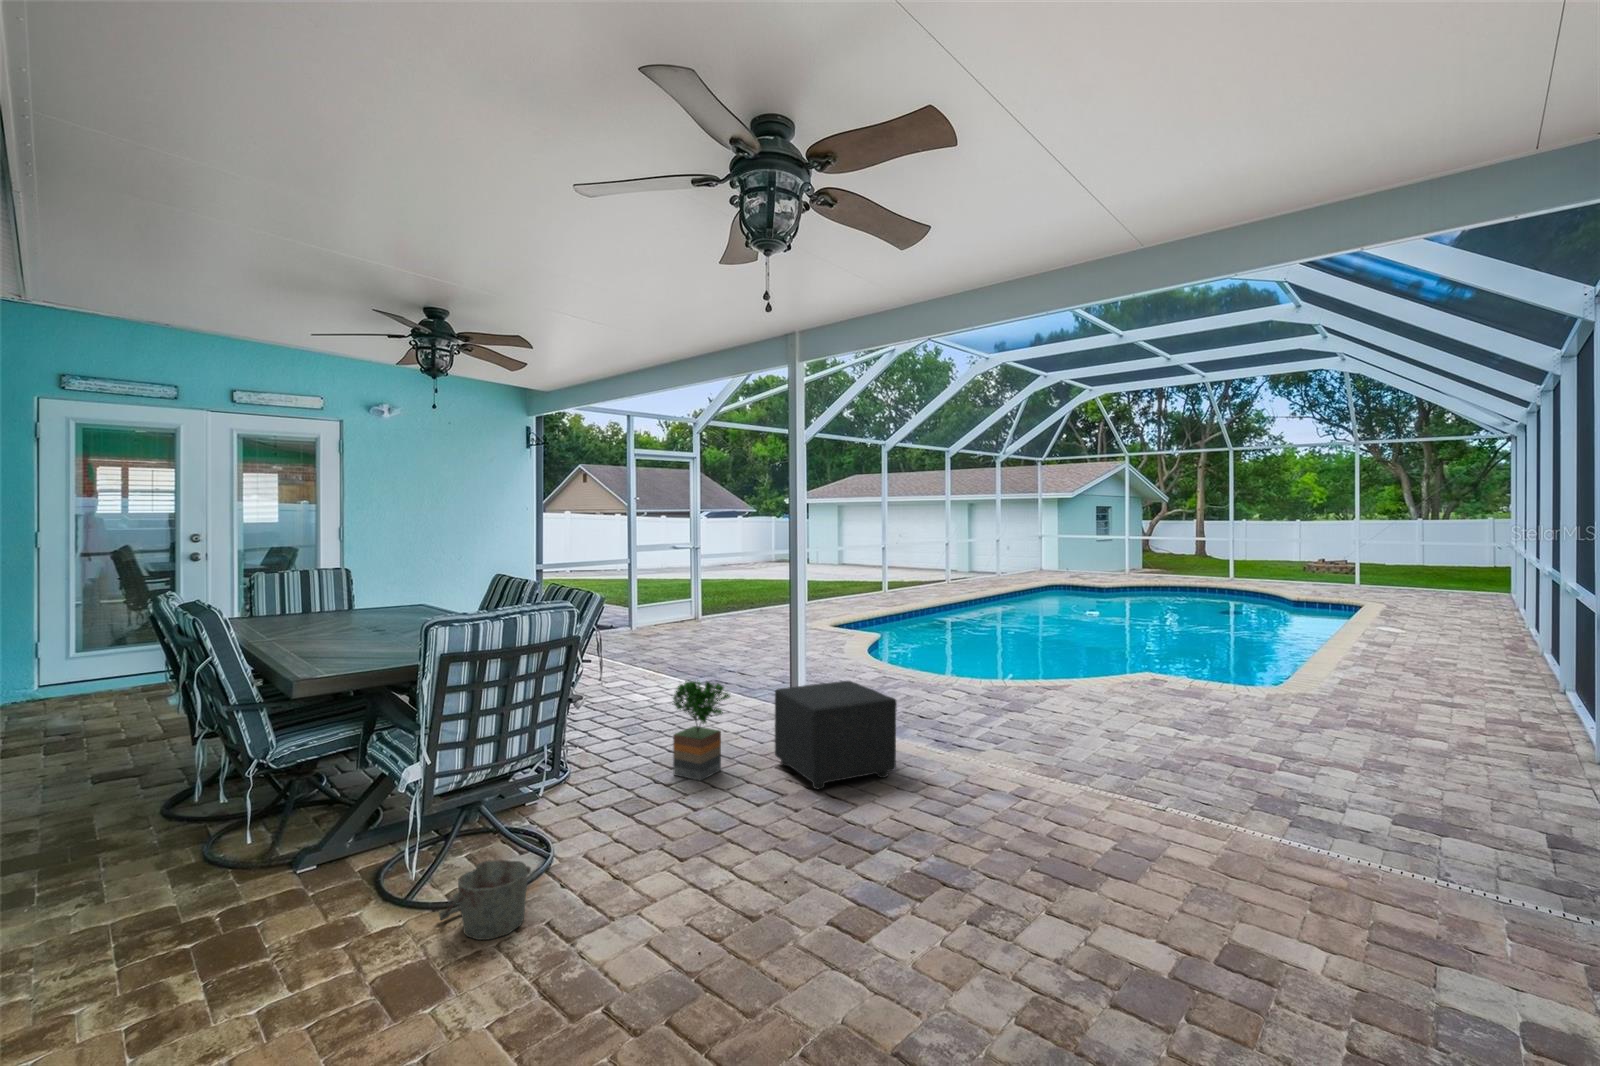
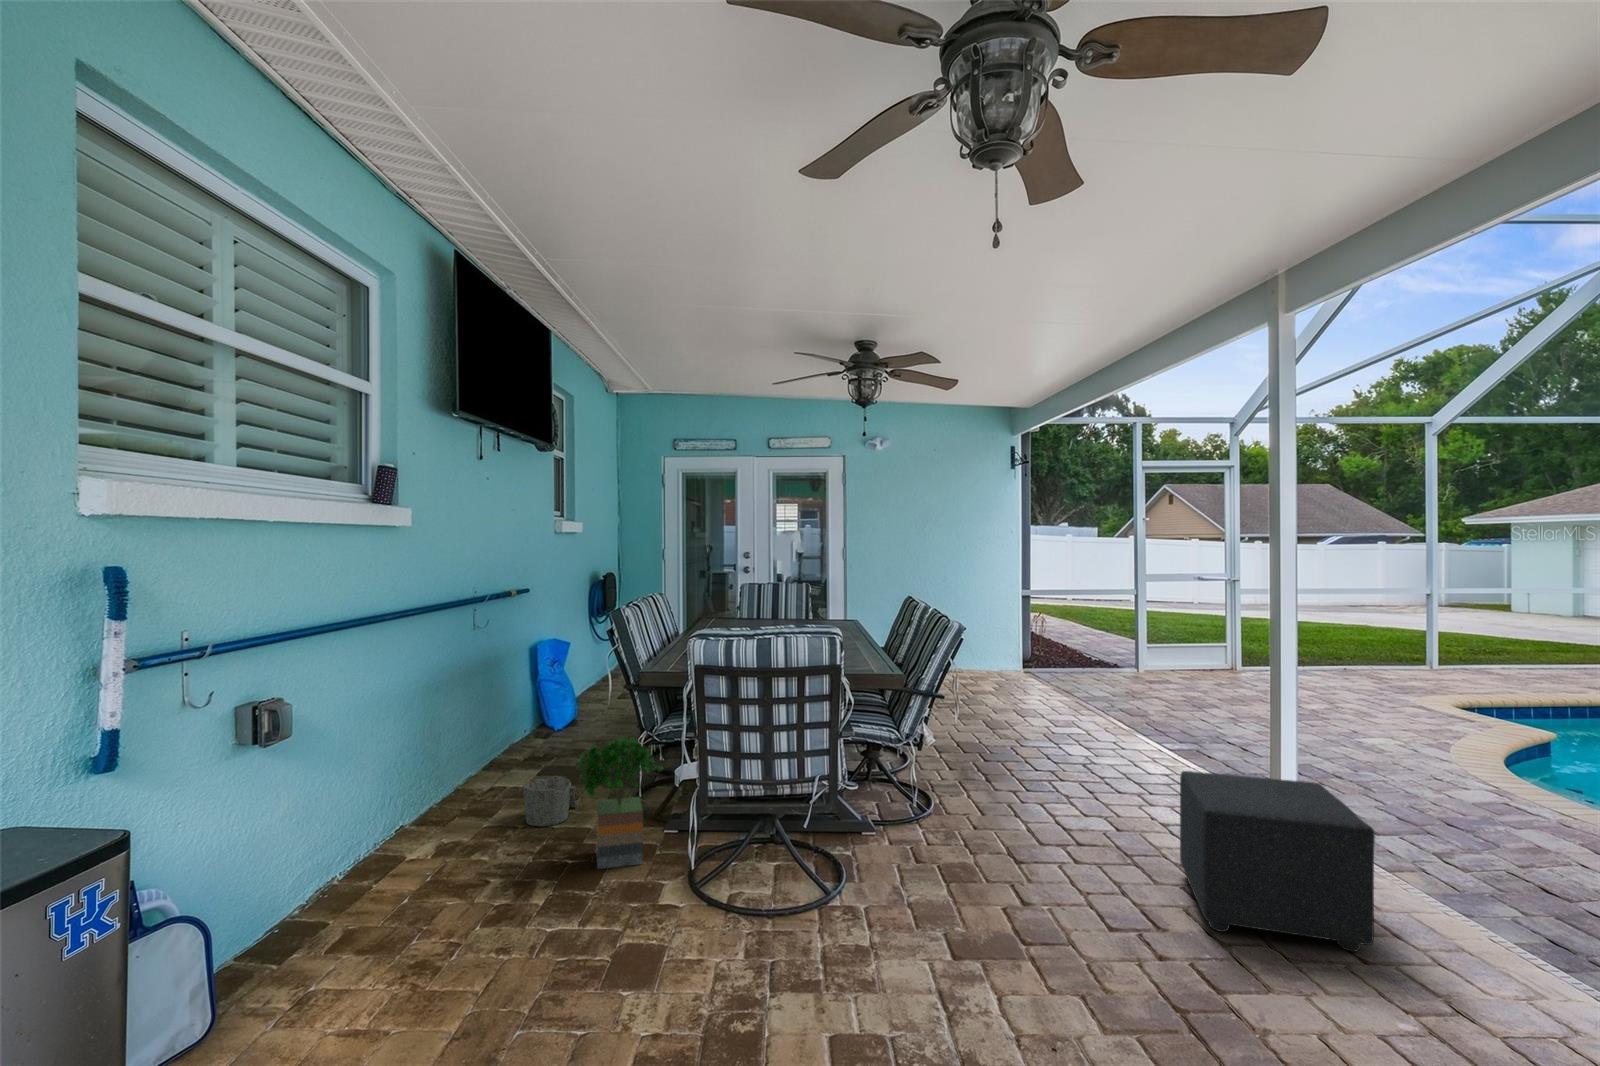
potted tree: present [673,681,730,781] -> present [578,737,662,869]
bucket: present [439,860,531,940] -> present [519,776,578,827]

